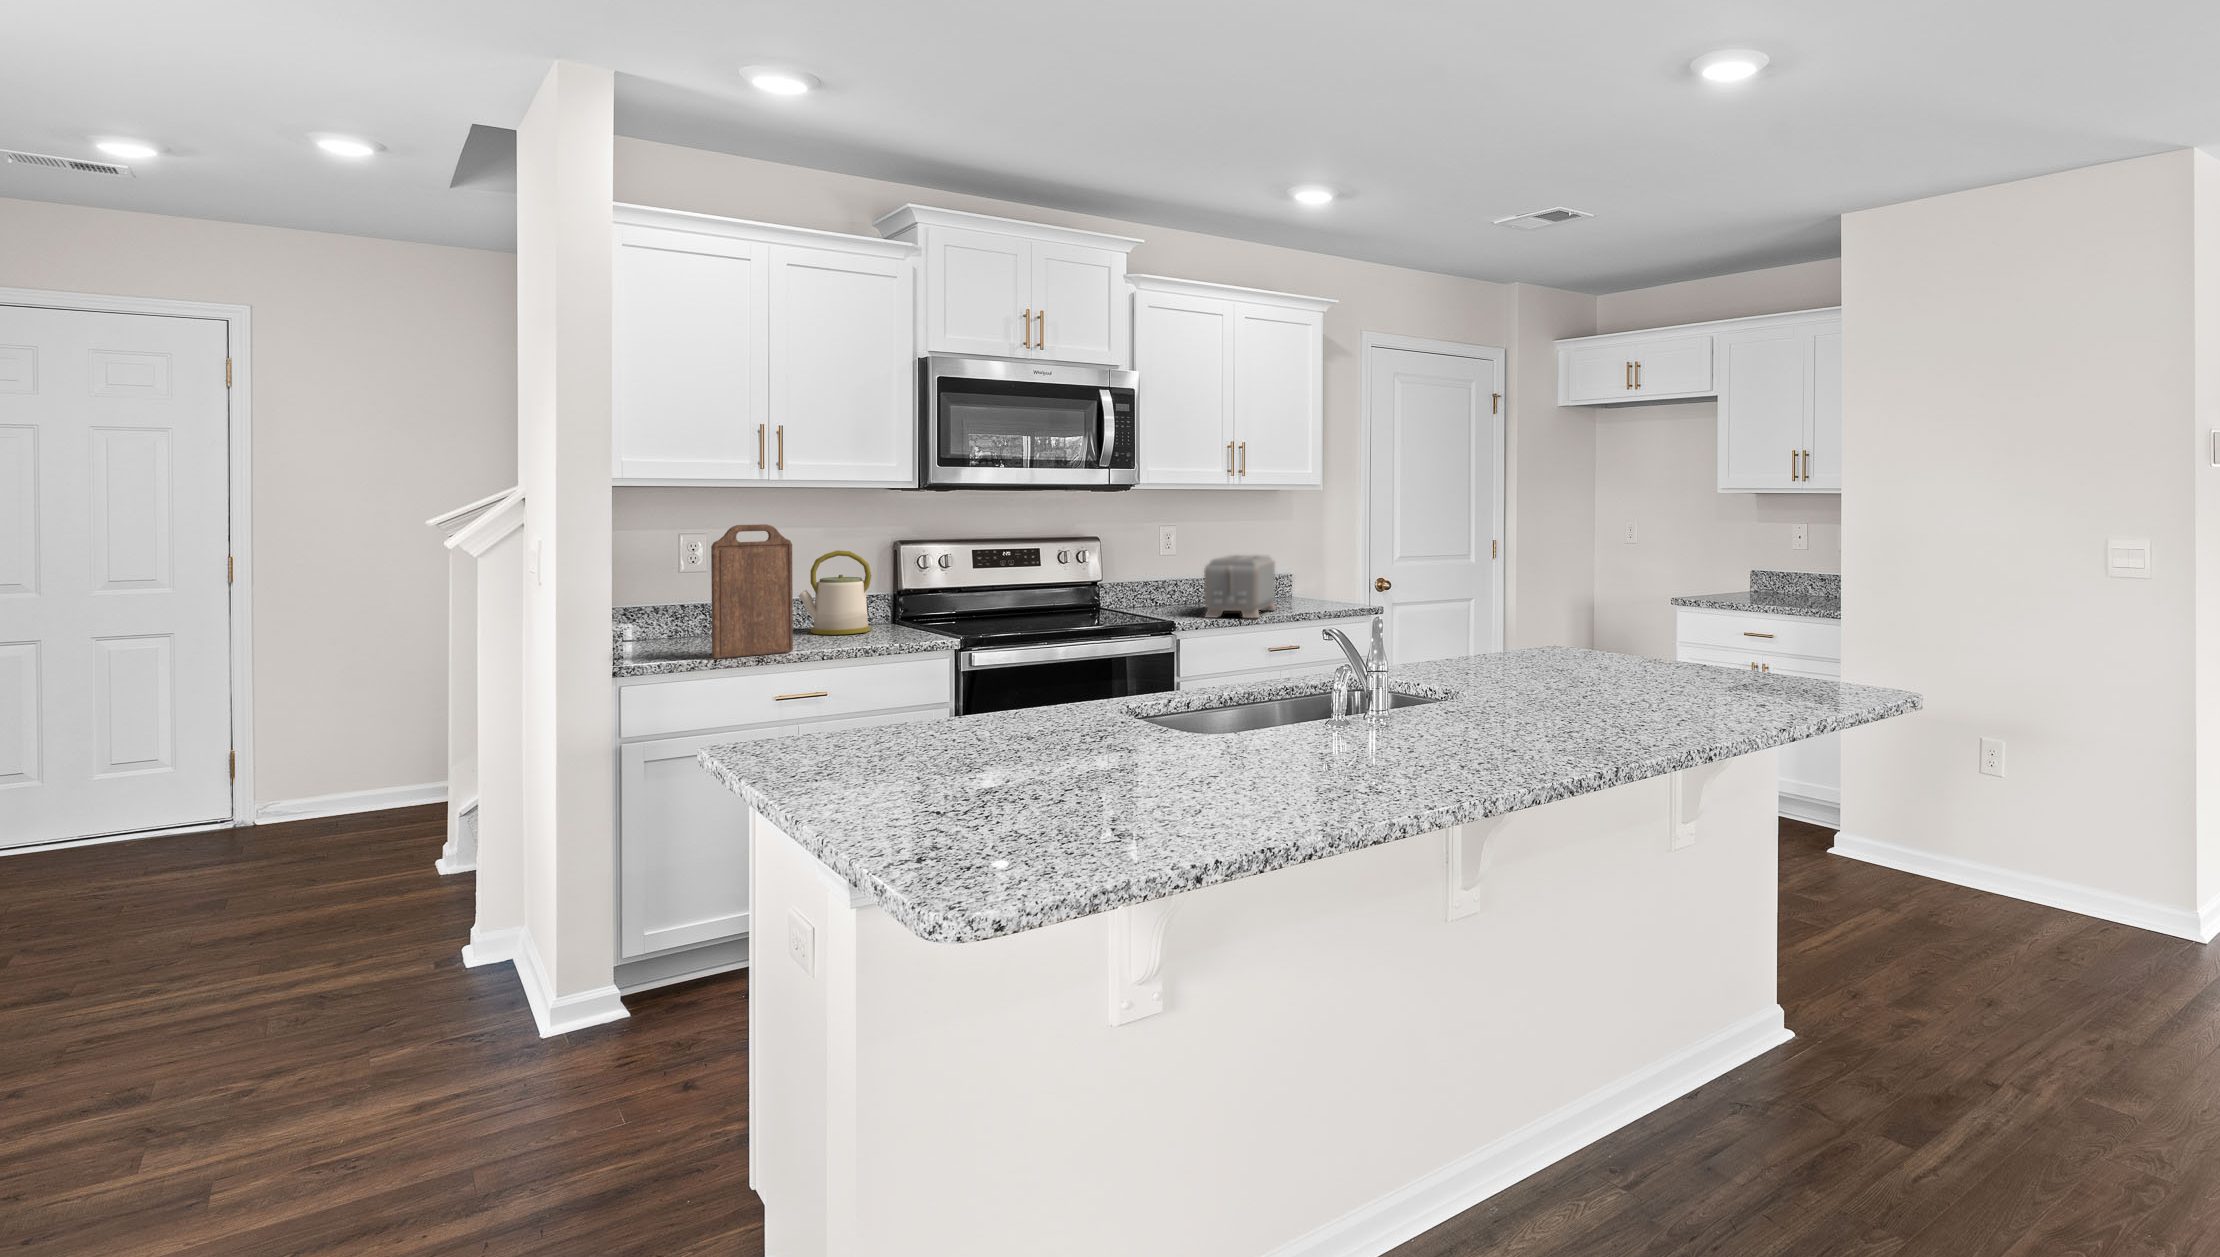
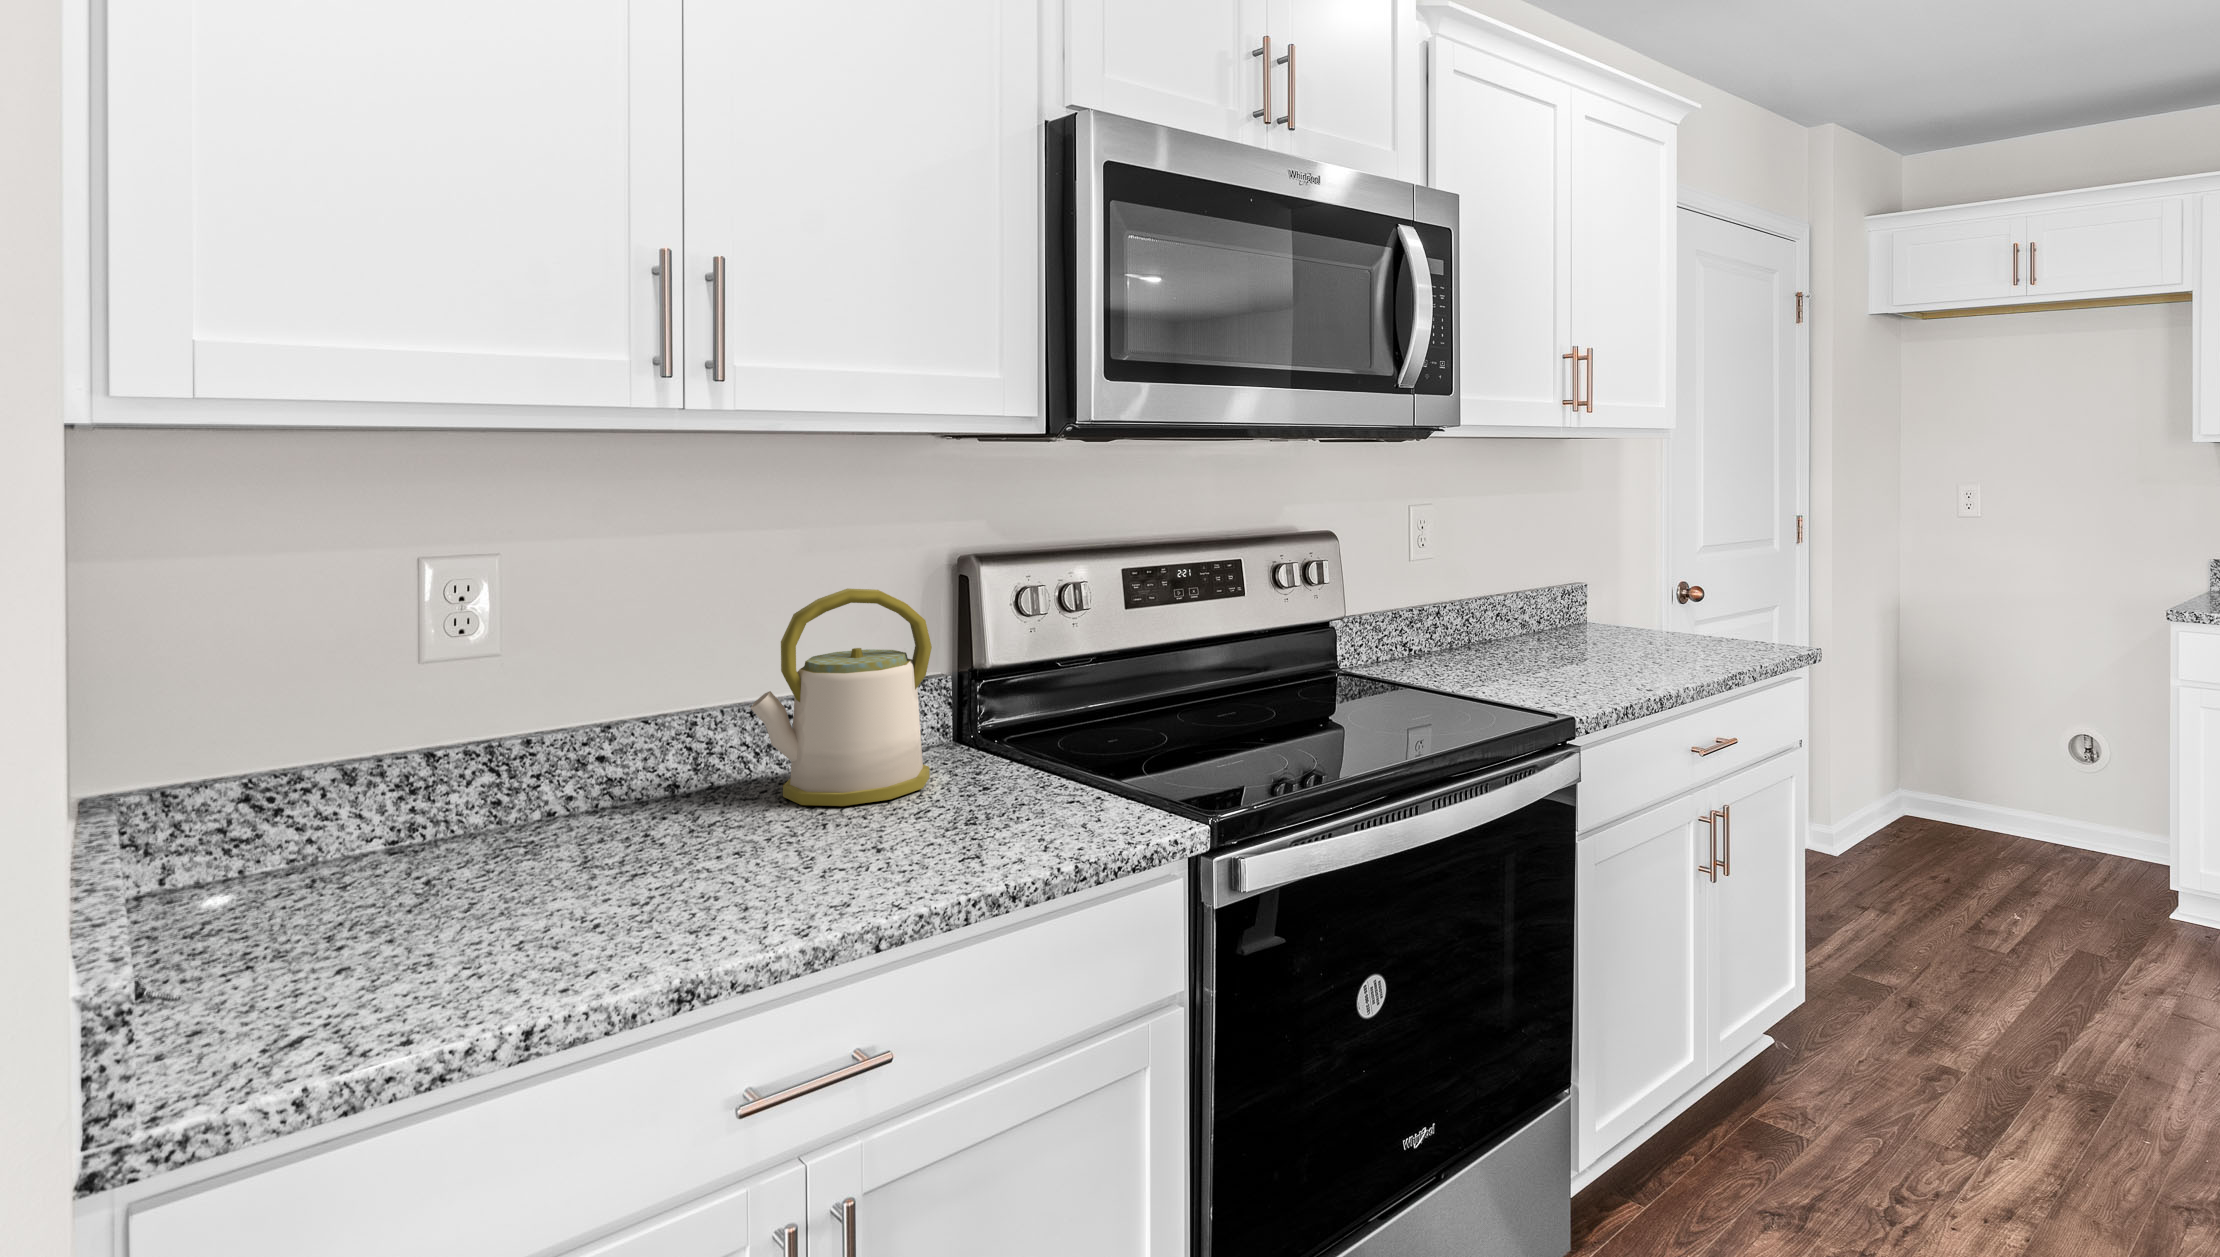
cutting board: present [711,524,793,659] -> none [485,542,763,1003]
toaster: present [1204,555,1275,618] -> none [1538,560,1661,687]

